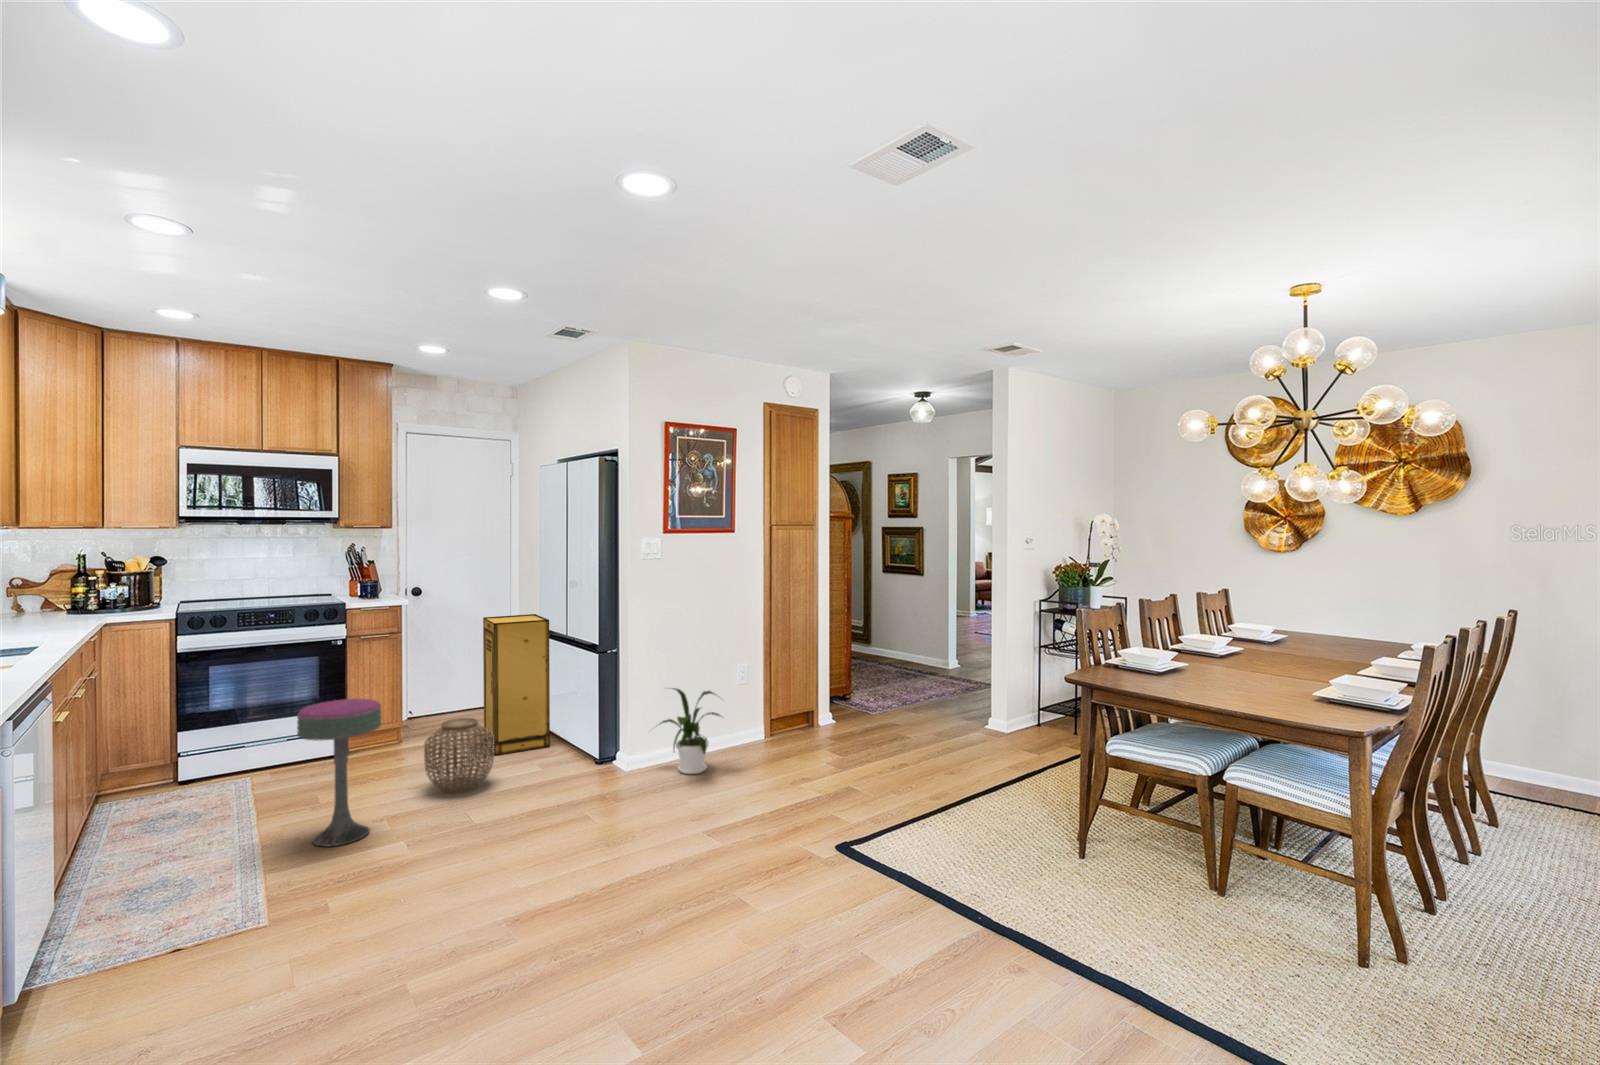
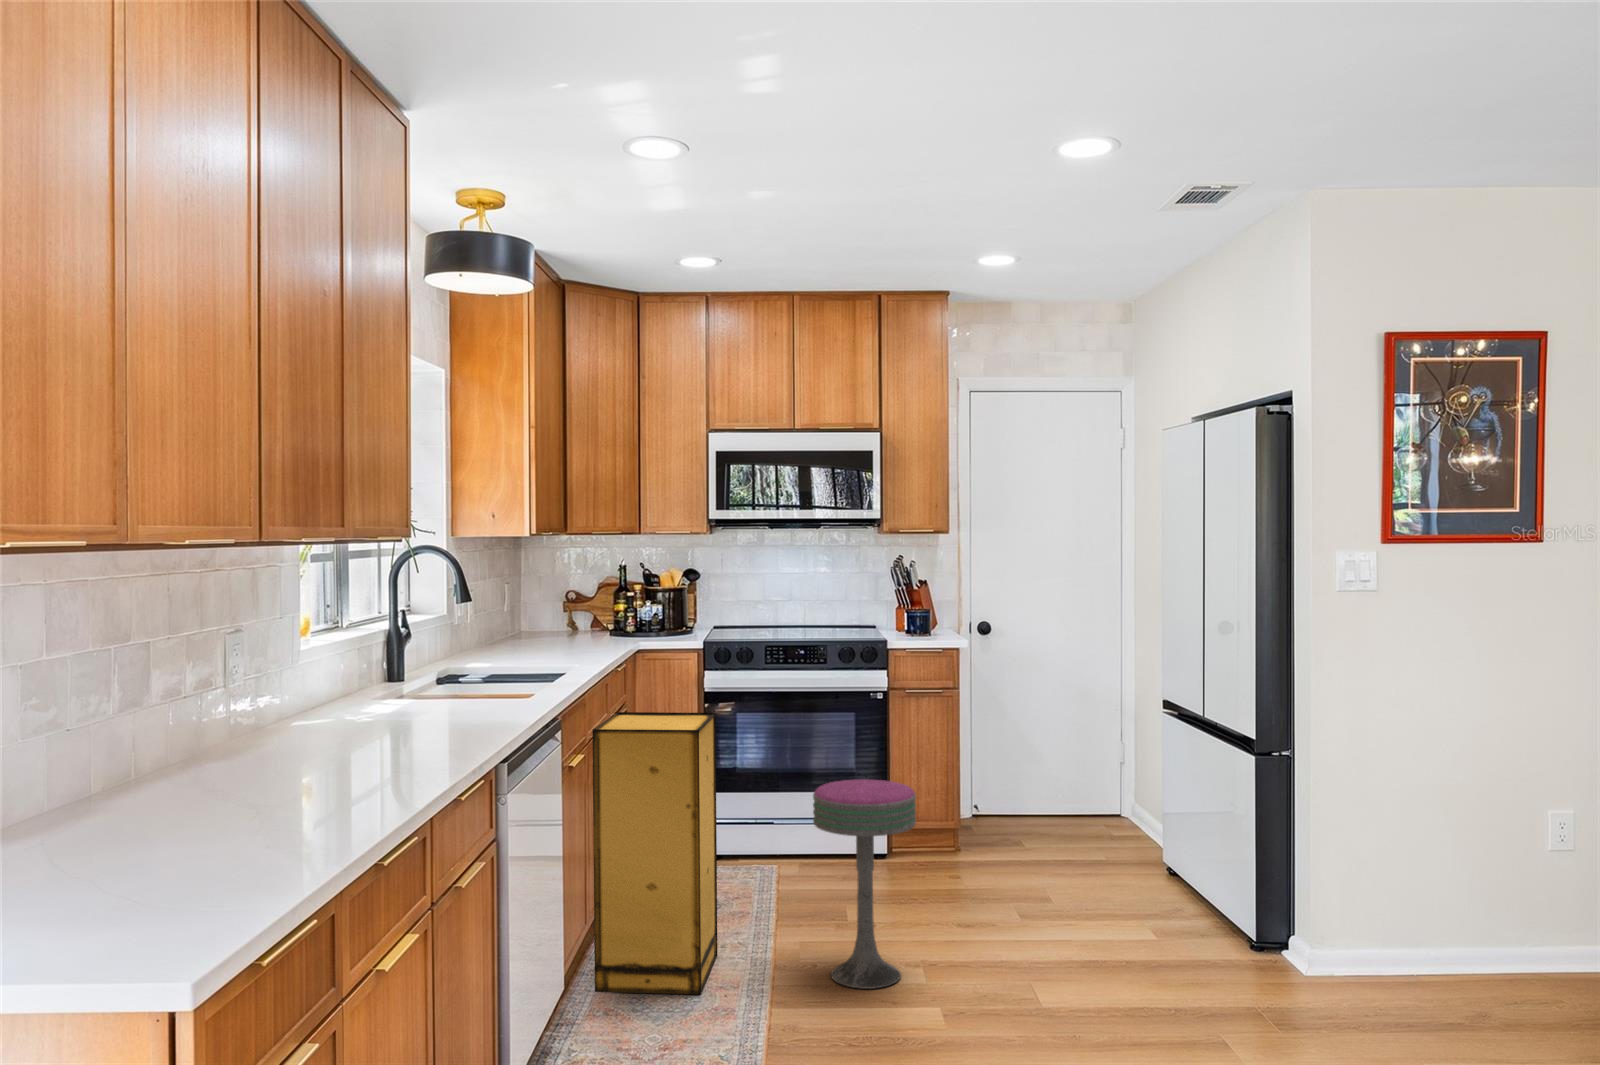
storage cabinet: present [483,614,550,756] -> present [592,712,717,995]
house plant: present [660,688,720,774] -> none [1348,831,1509,1005]
woven basket: present [424,718,494,793] -> none [980,830,1081,947]

